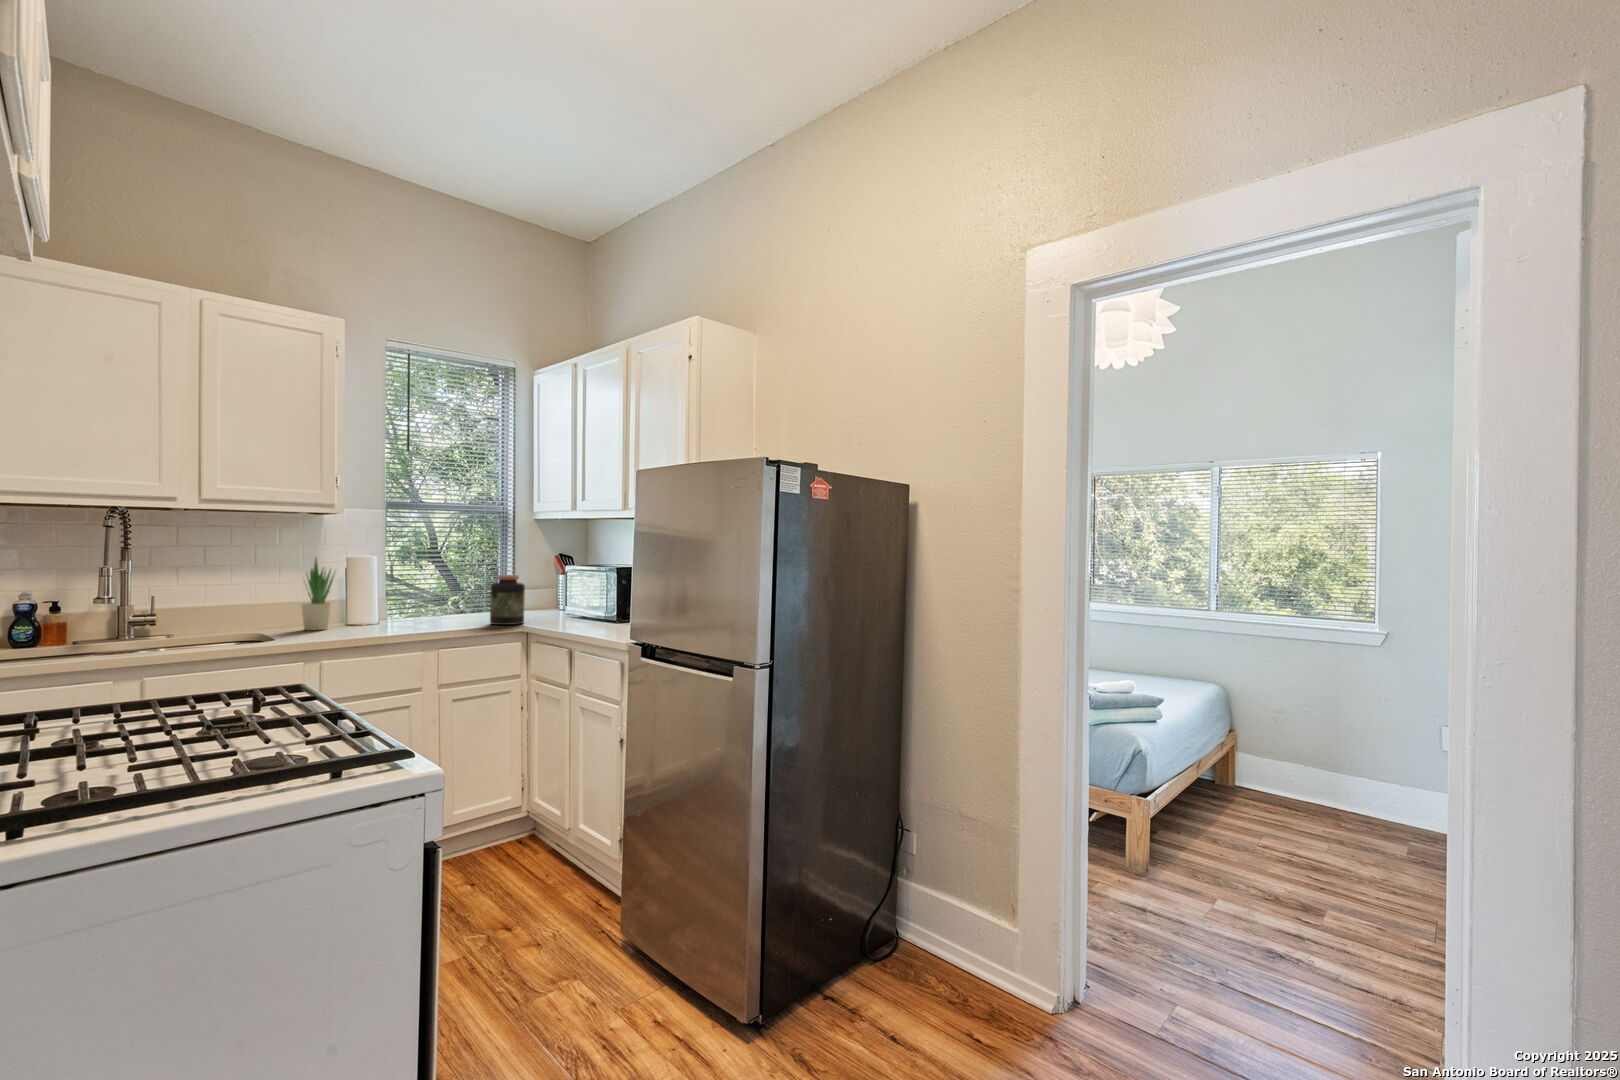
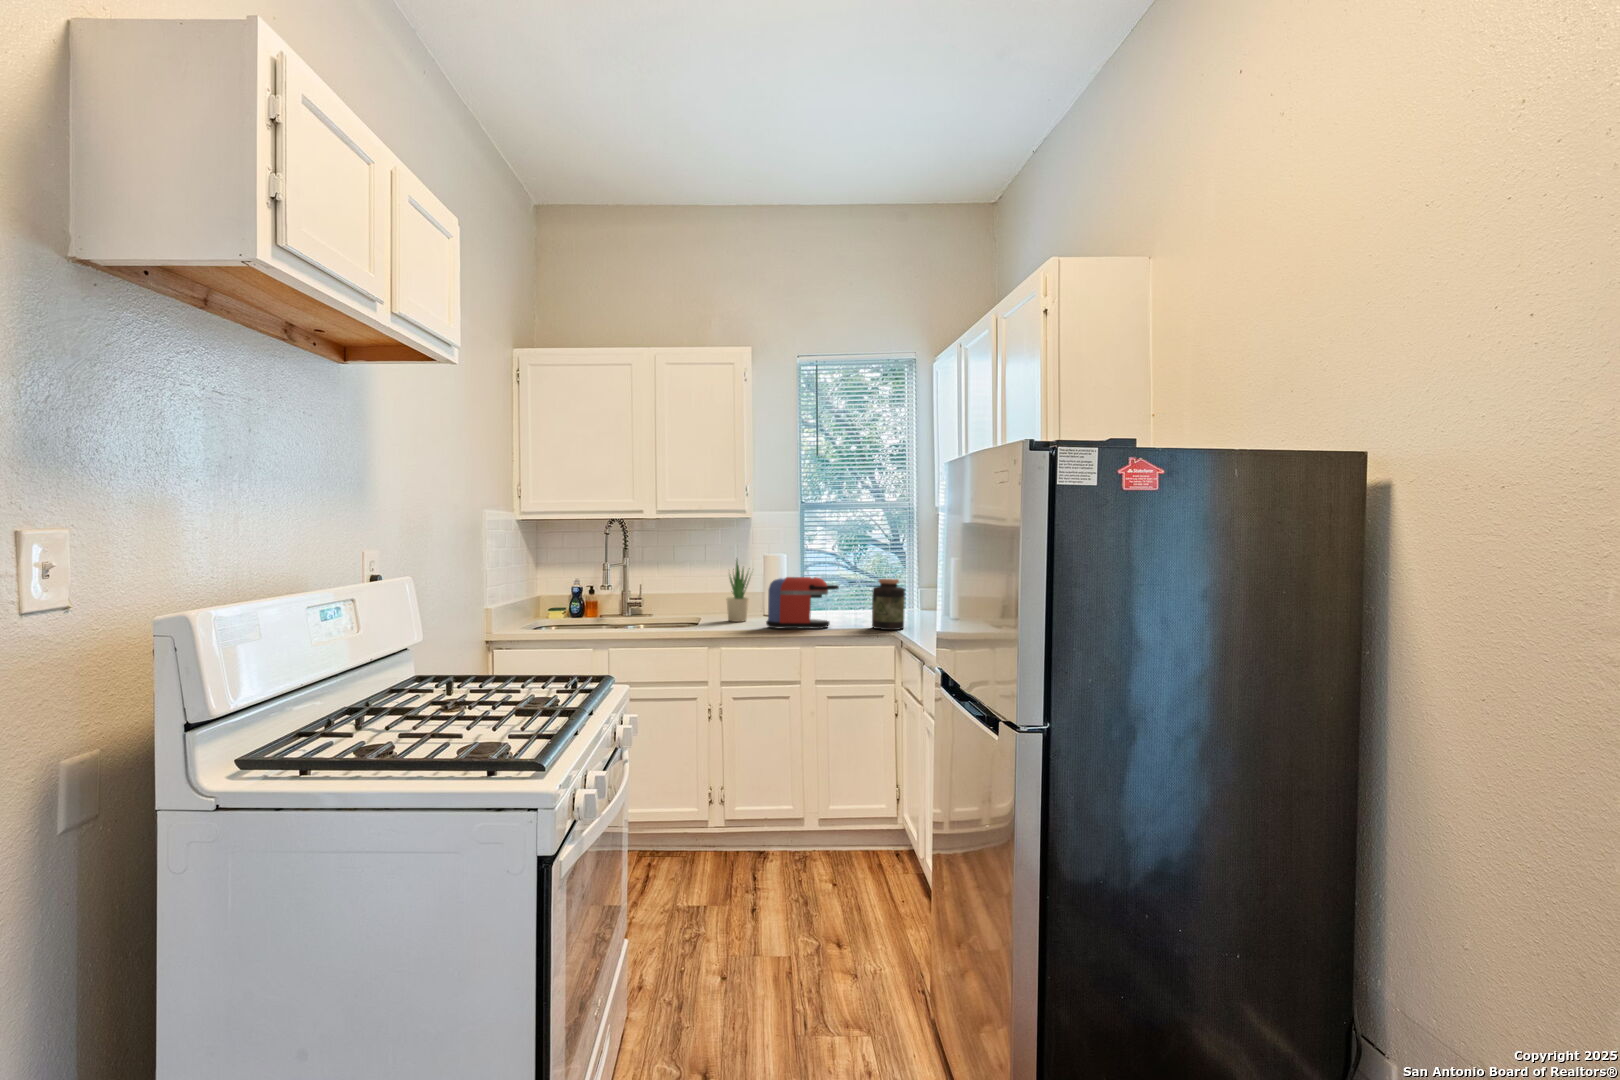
coffee maker: none [369,576,454,632] -> present [766,577,839,629]

